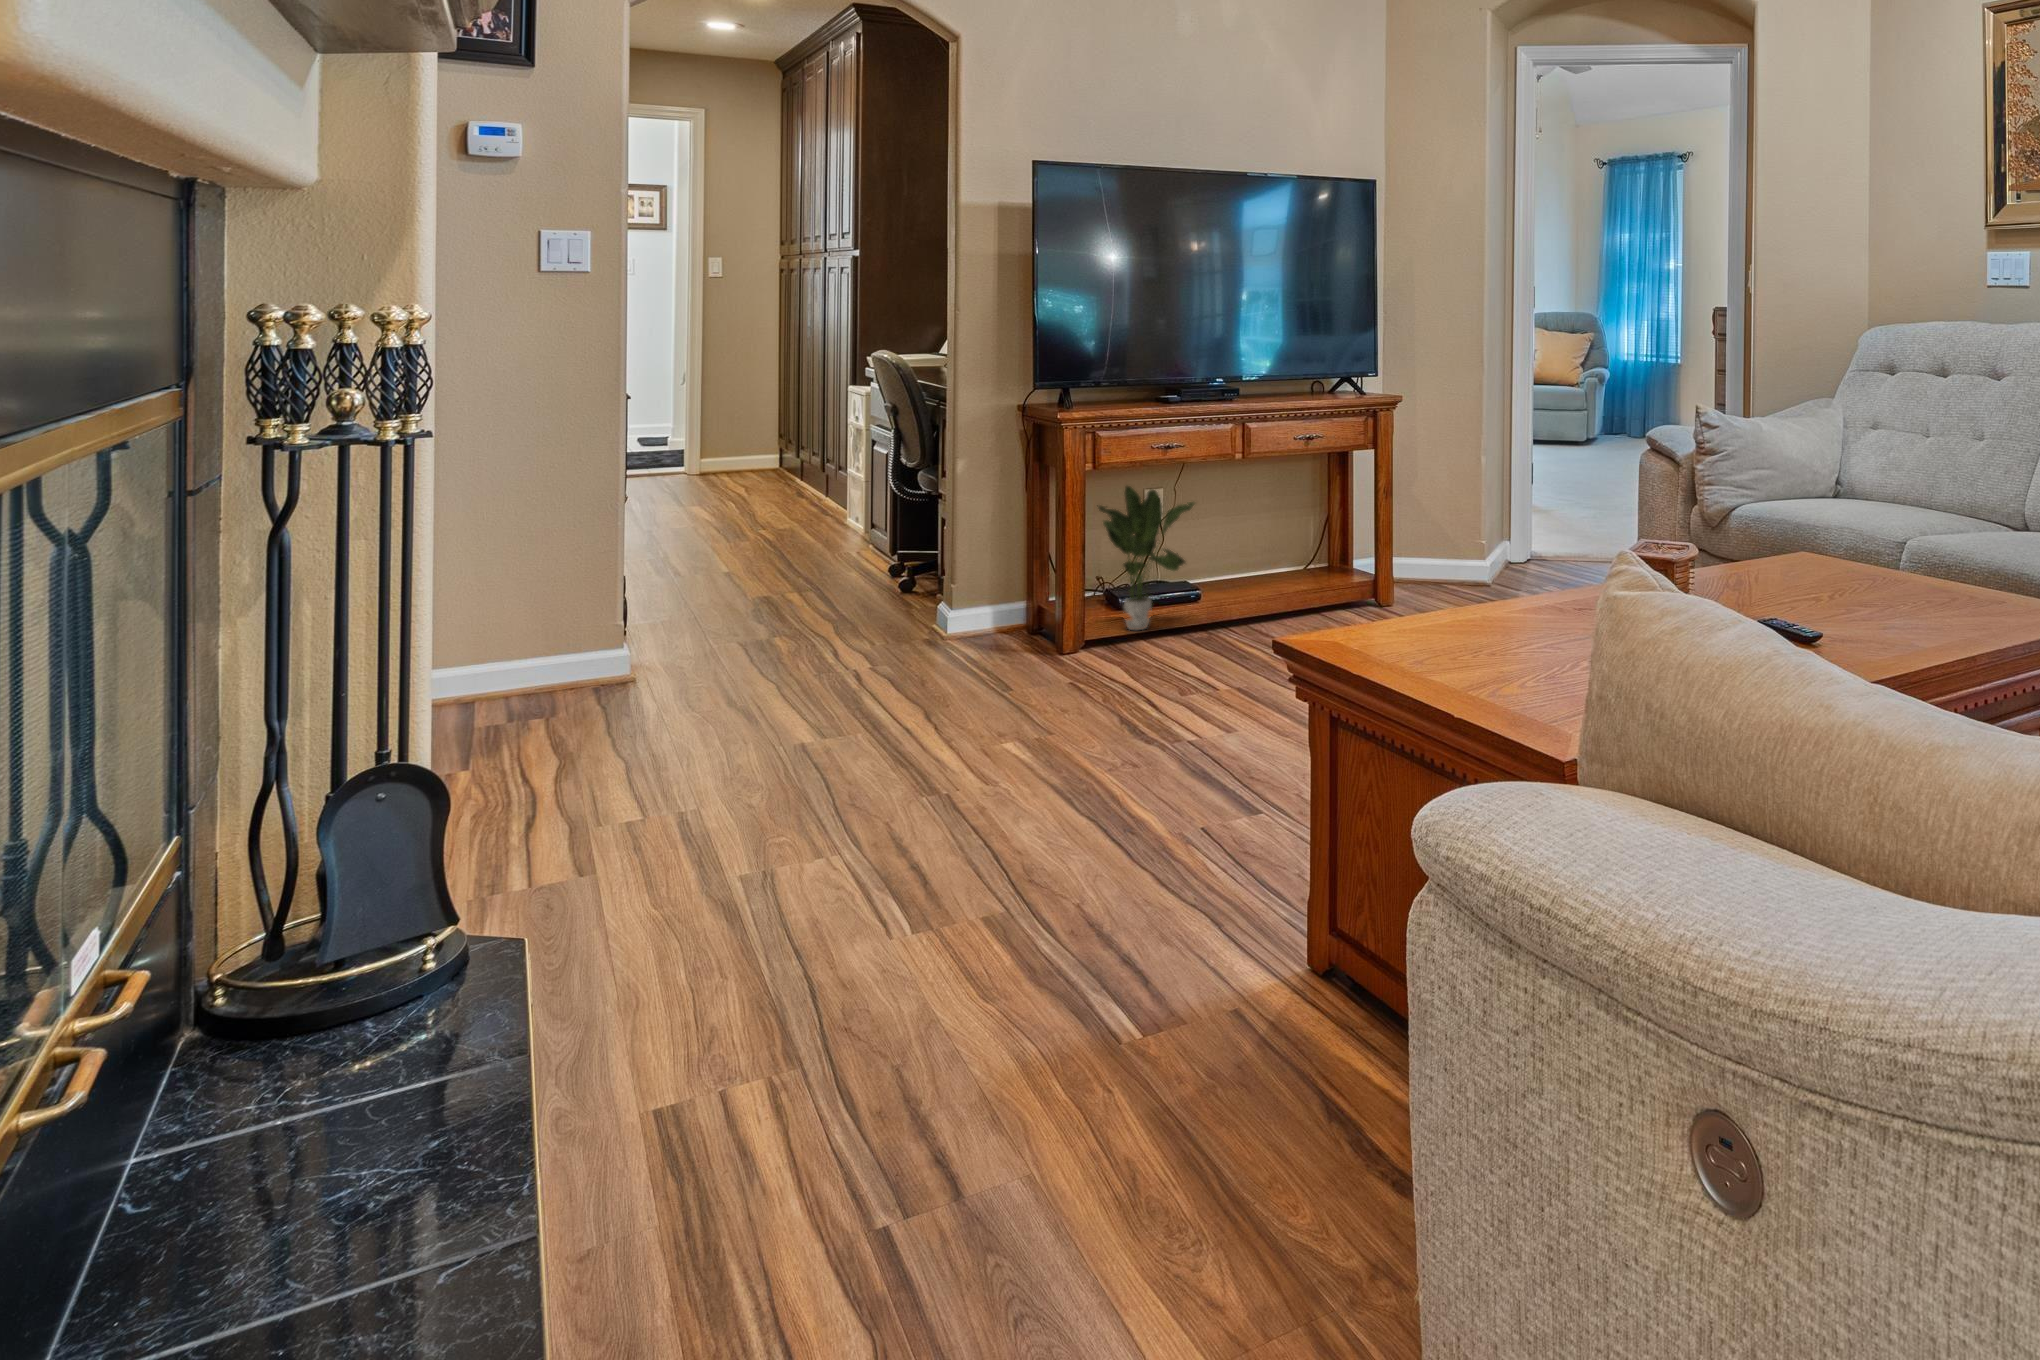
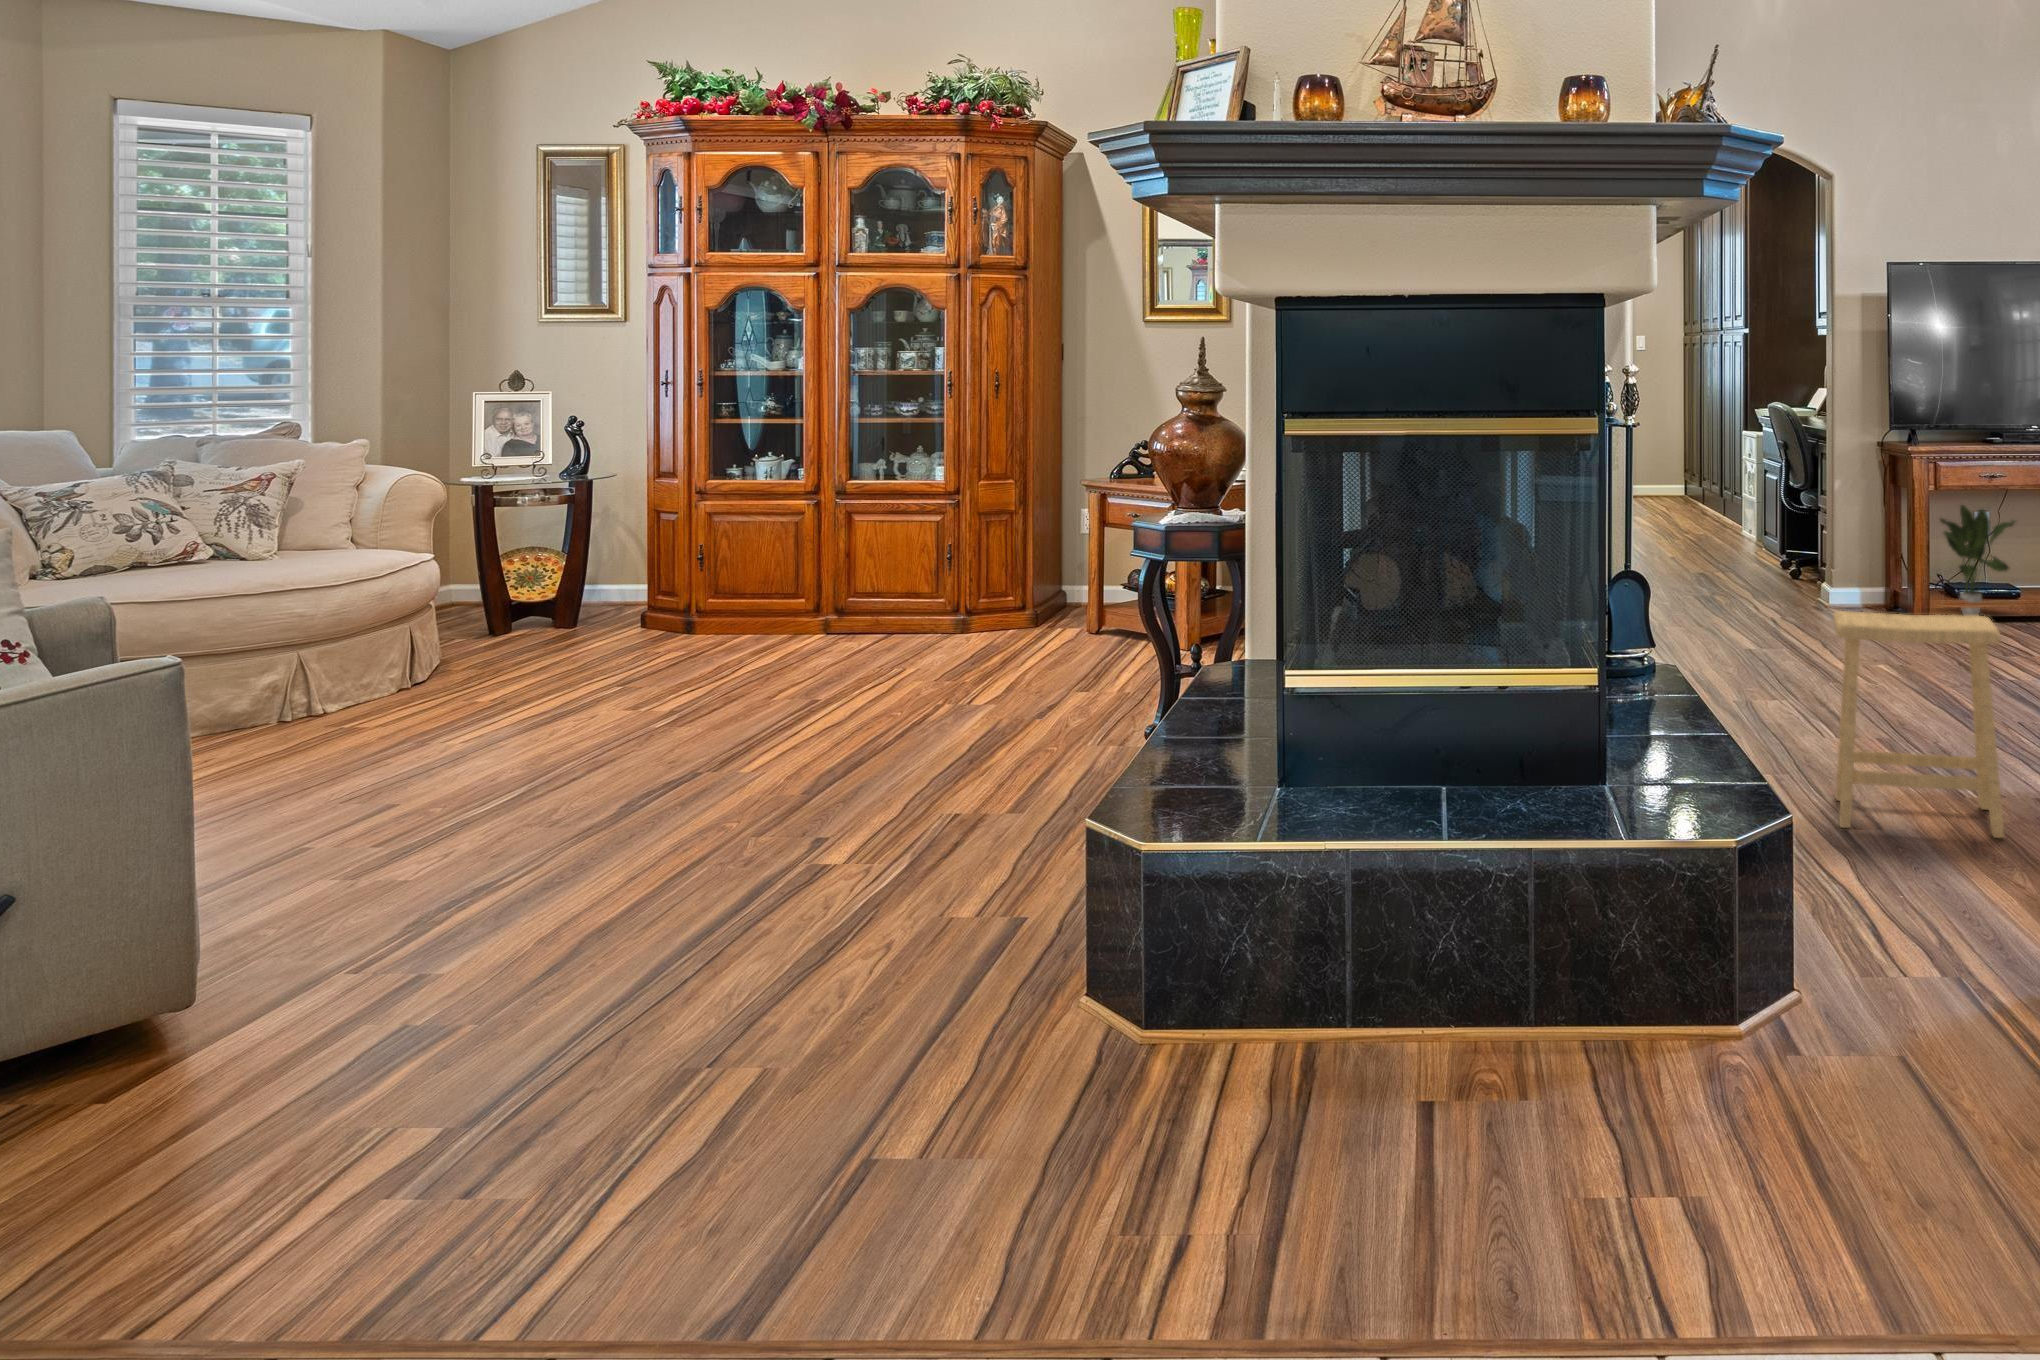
footstool: none [874,745,1188,1219] -> present [1833,611,2004,838]

